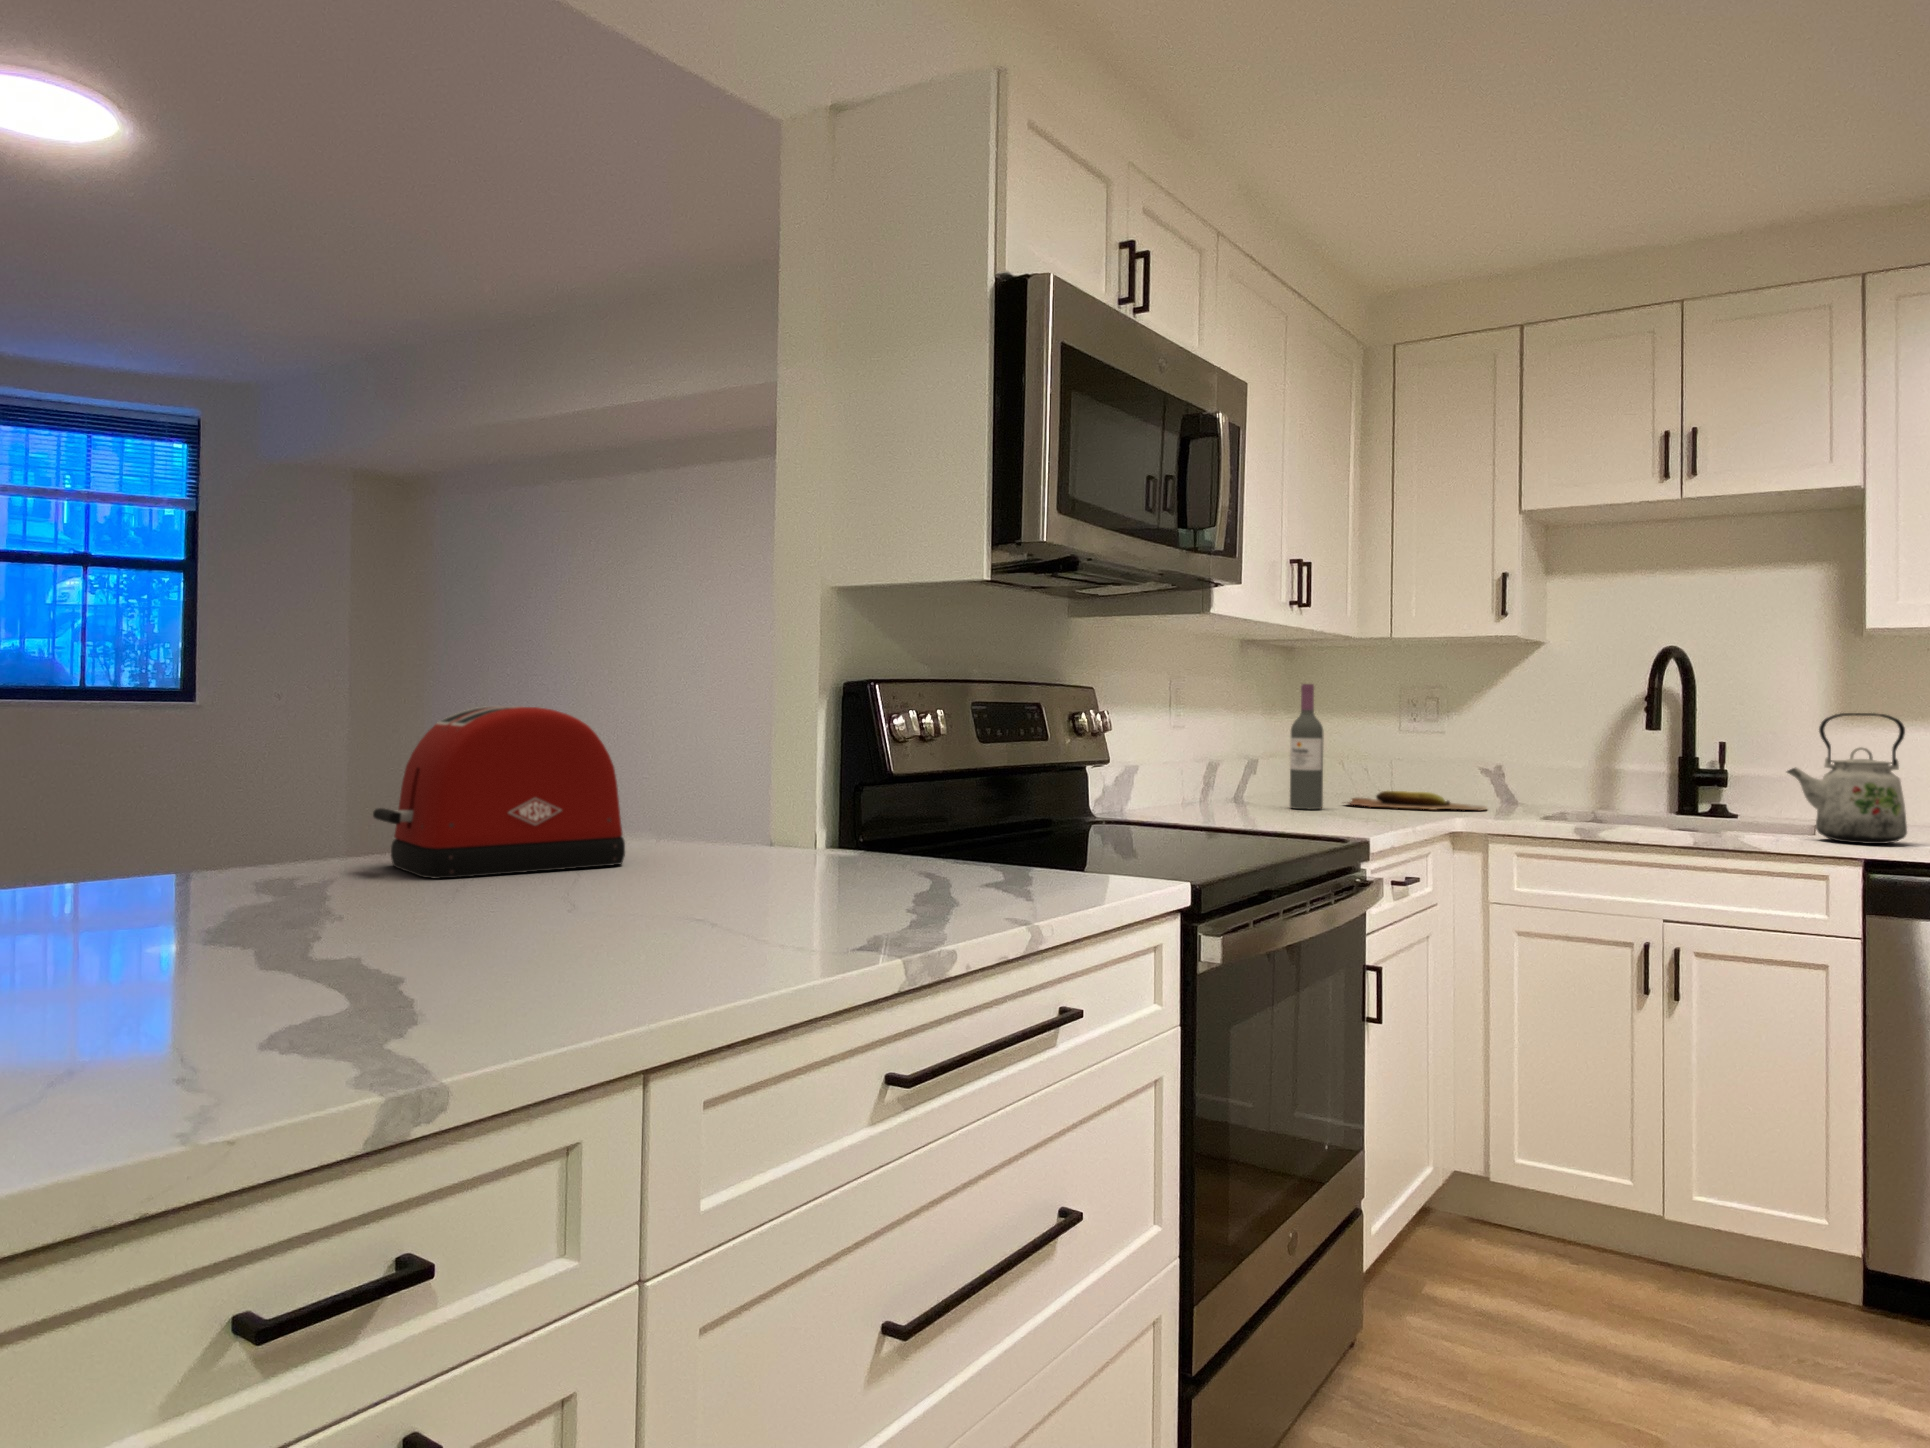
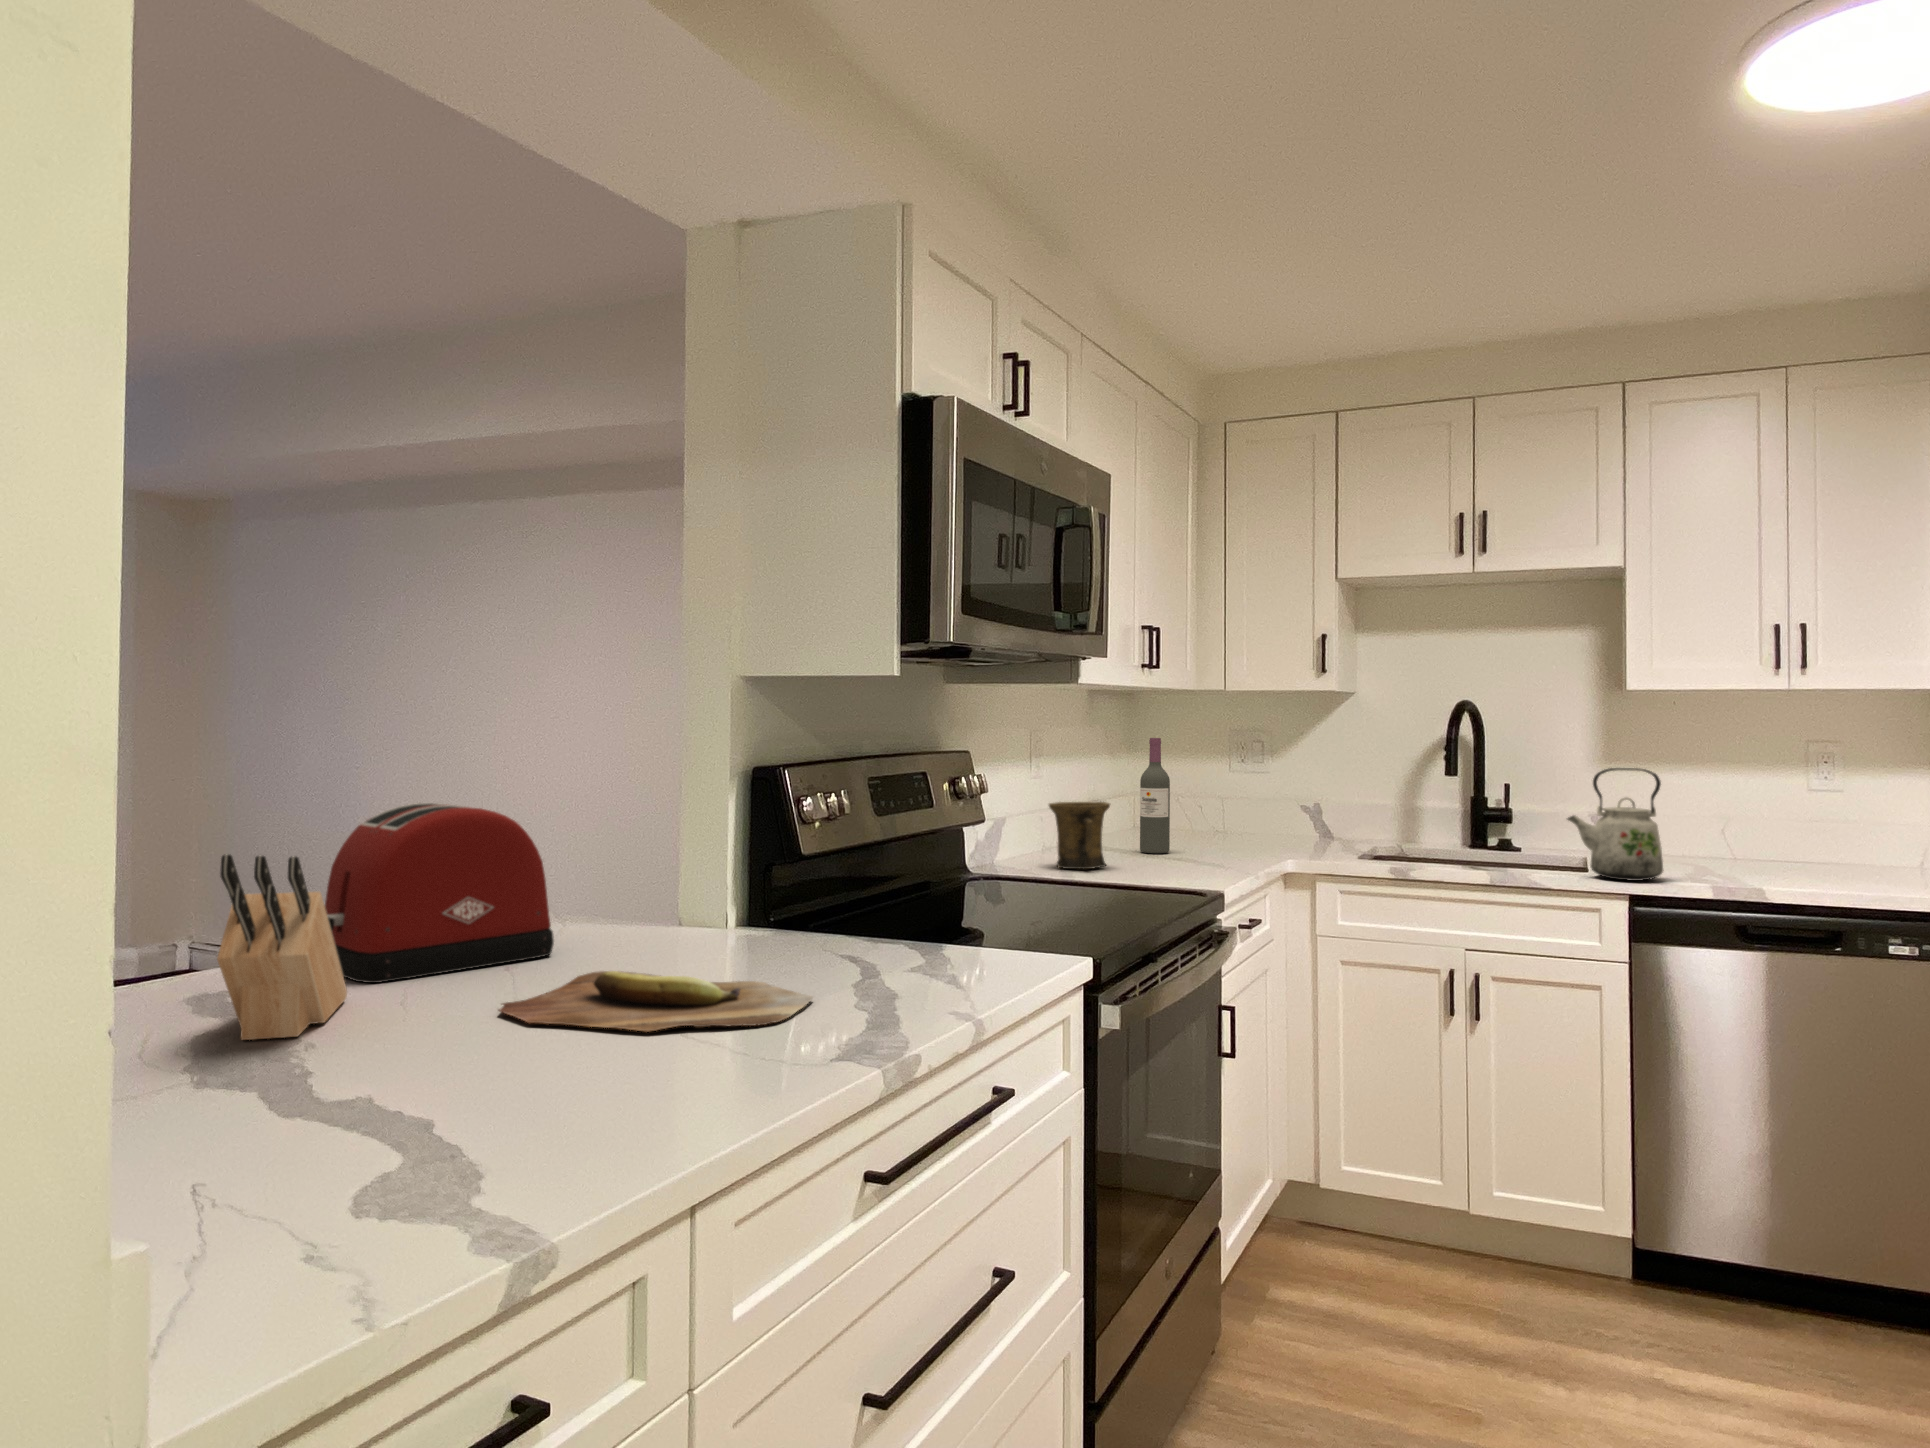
knife block: none [252,721,402,914] -> present [217,855,347,1040]
mug: none [1182,748,1251,819] -> present [1049,802,1110,869]
cutting board: present [1348,791,1487,810] -> present [500,971,813,1031]

